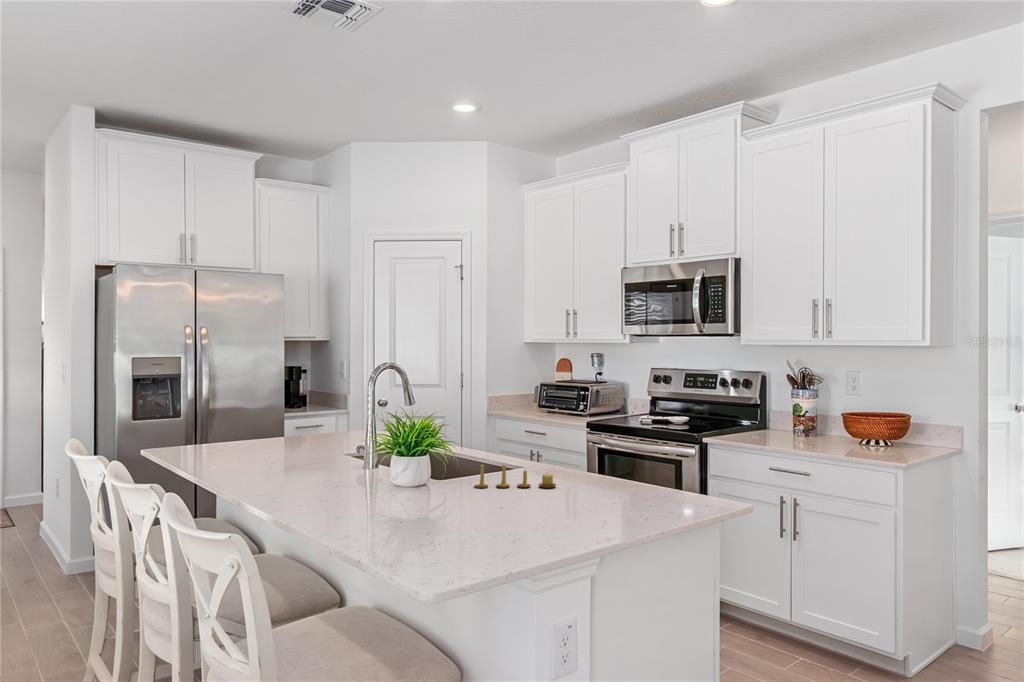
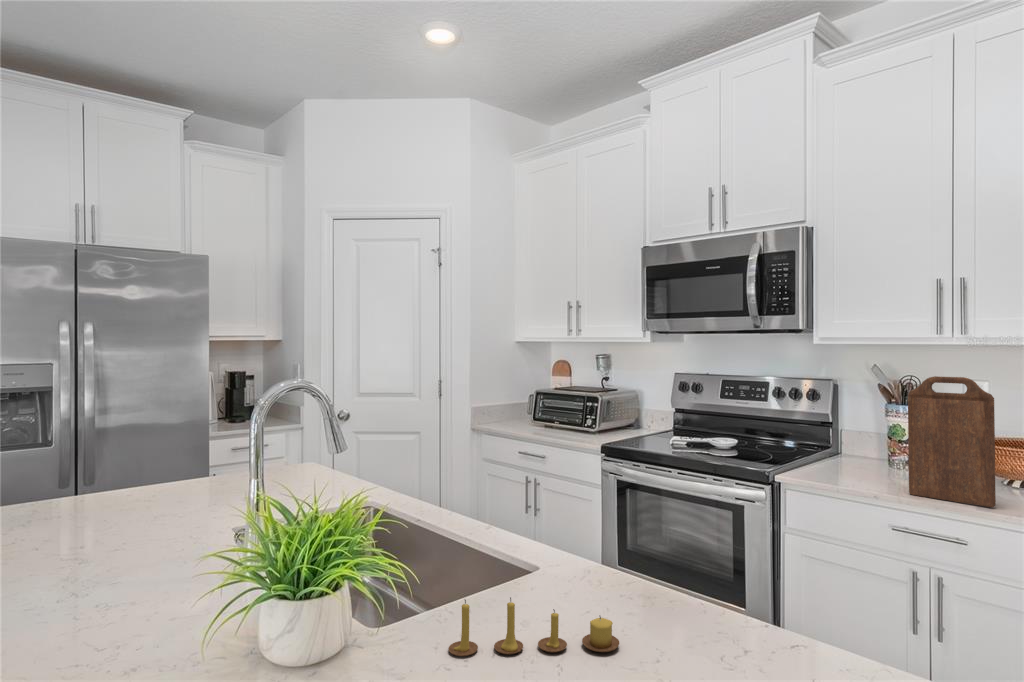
cutting board: none [784,366,832,452] -> present [908,376,996,507]

